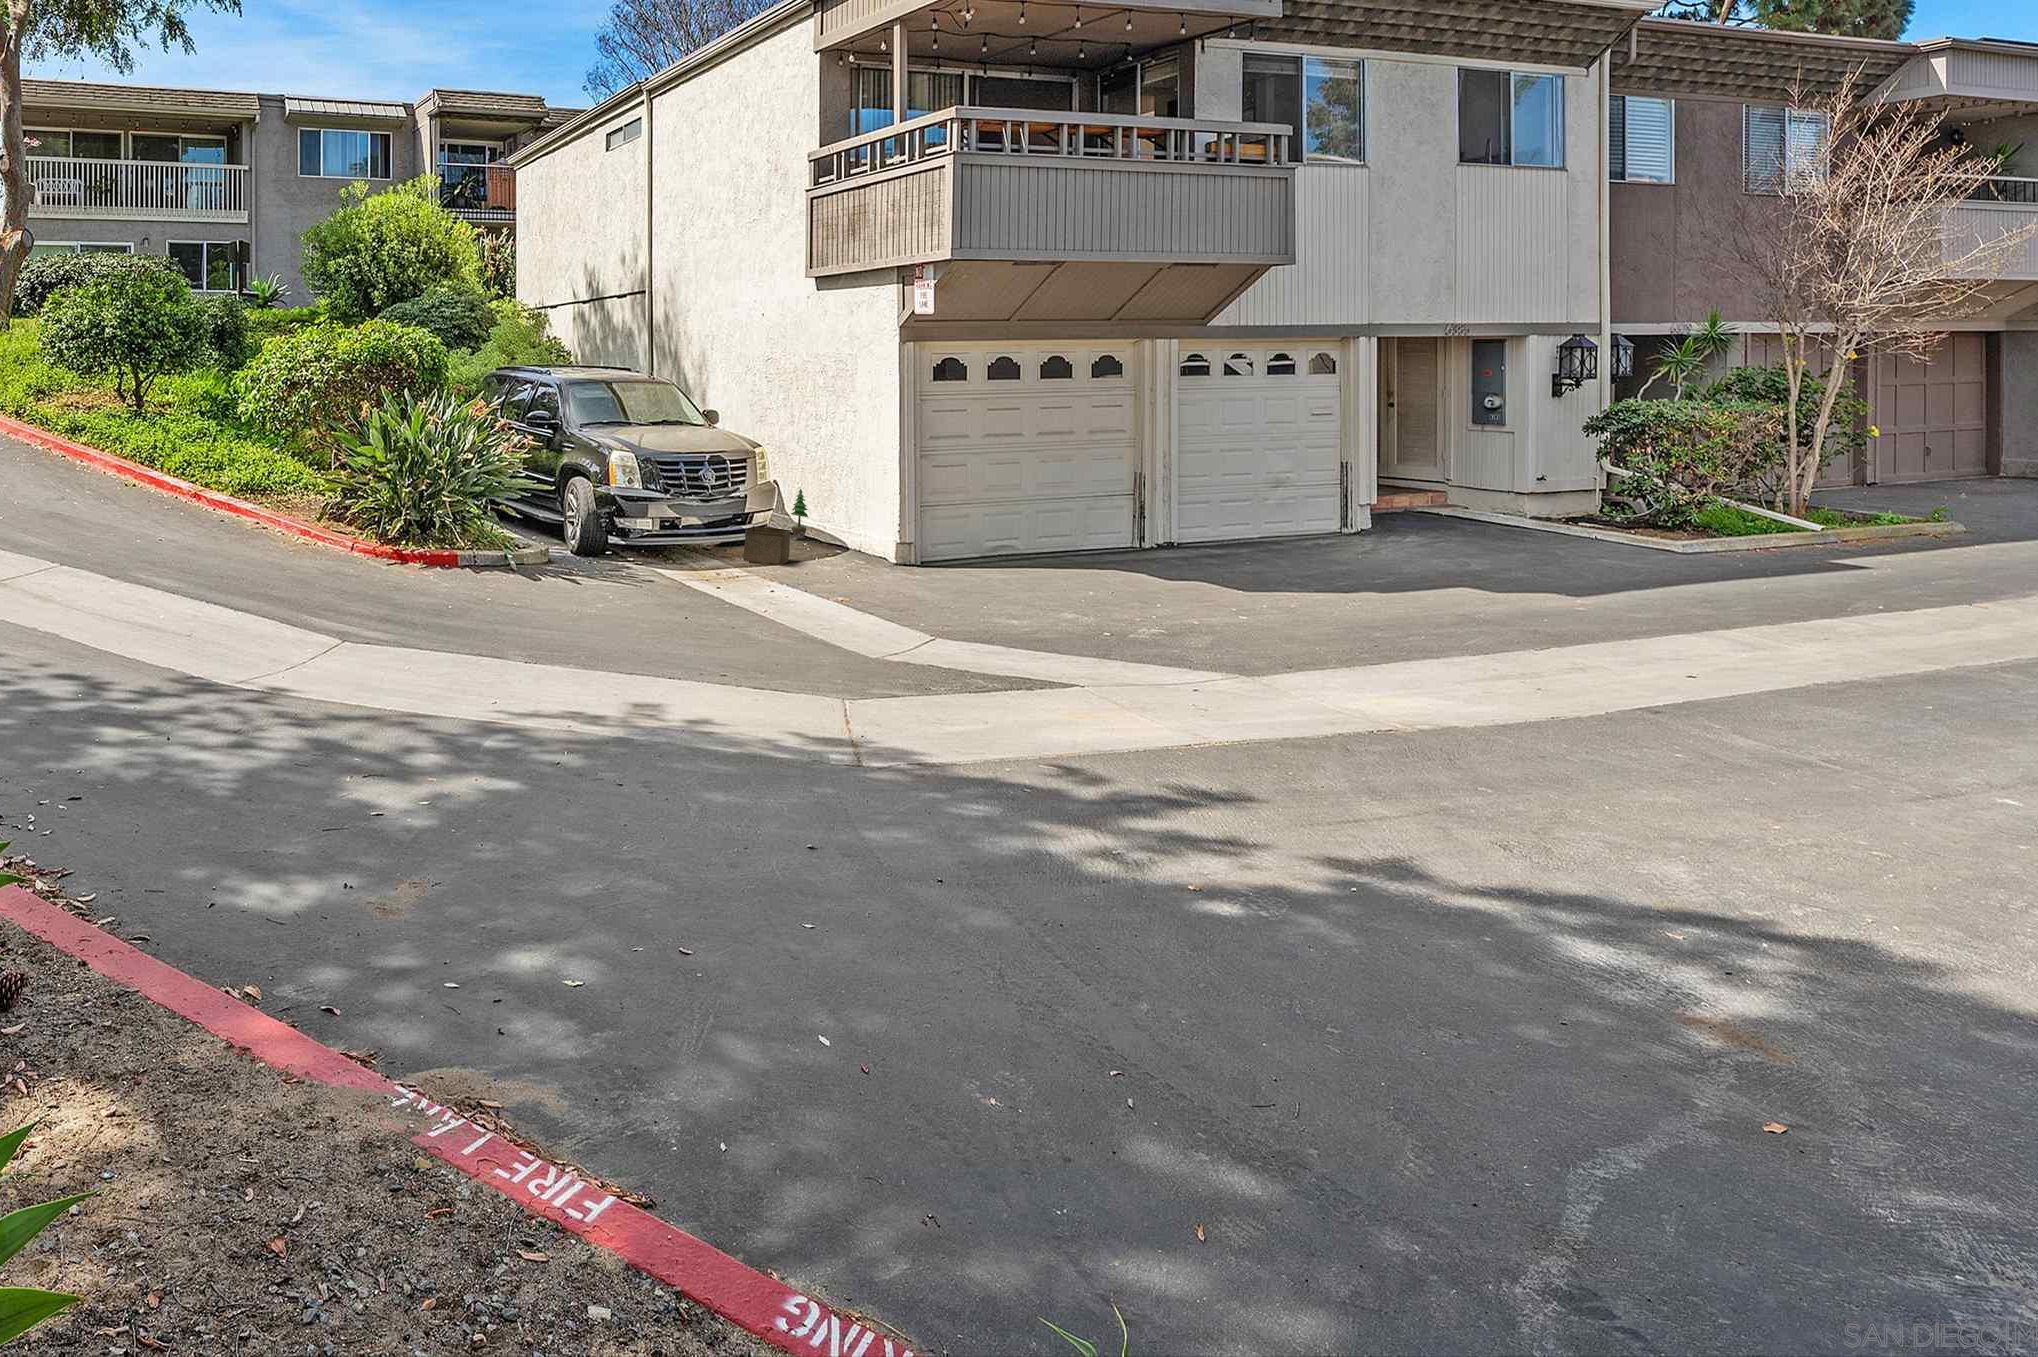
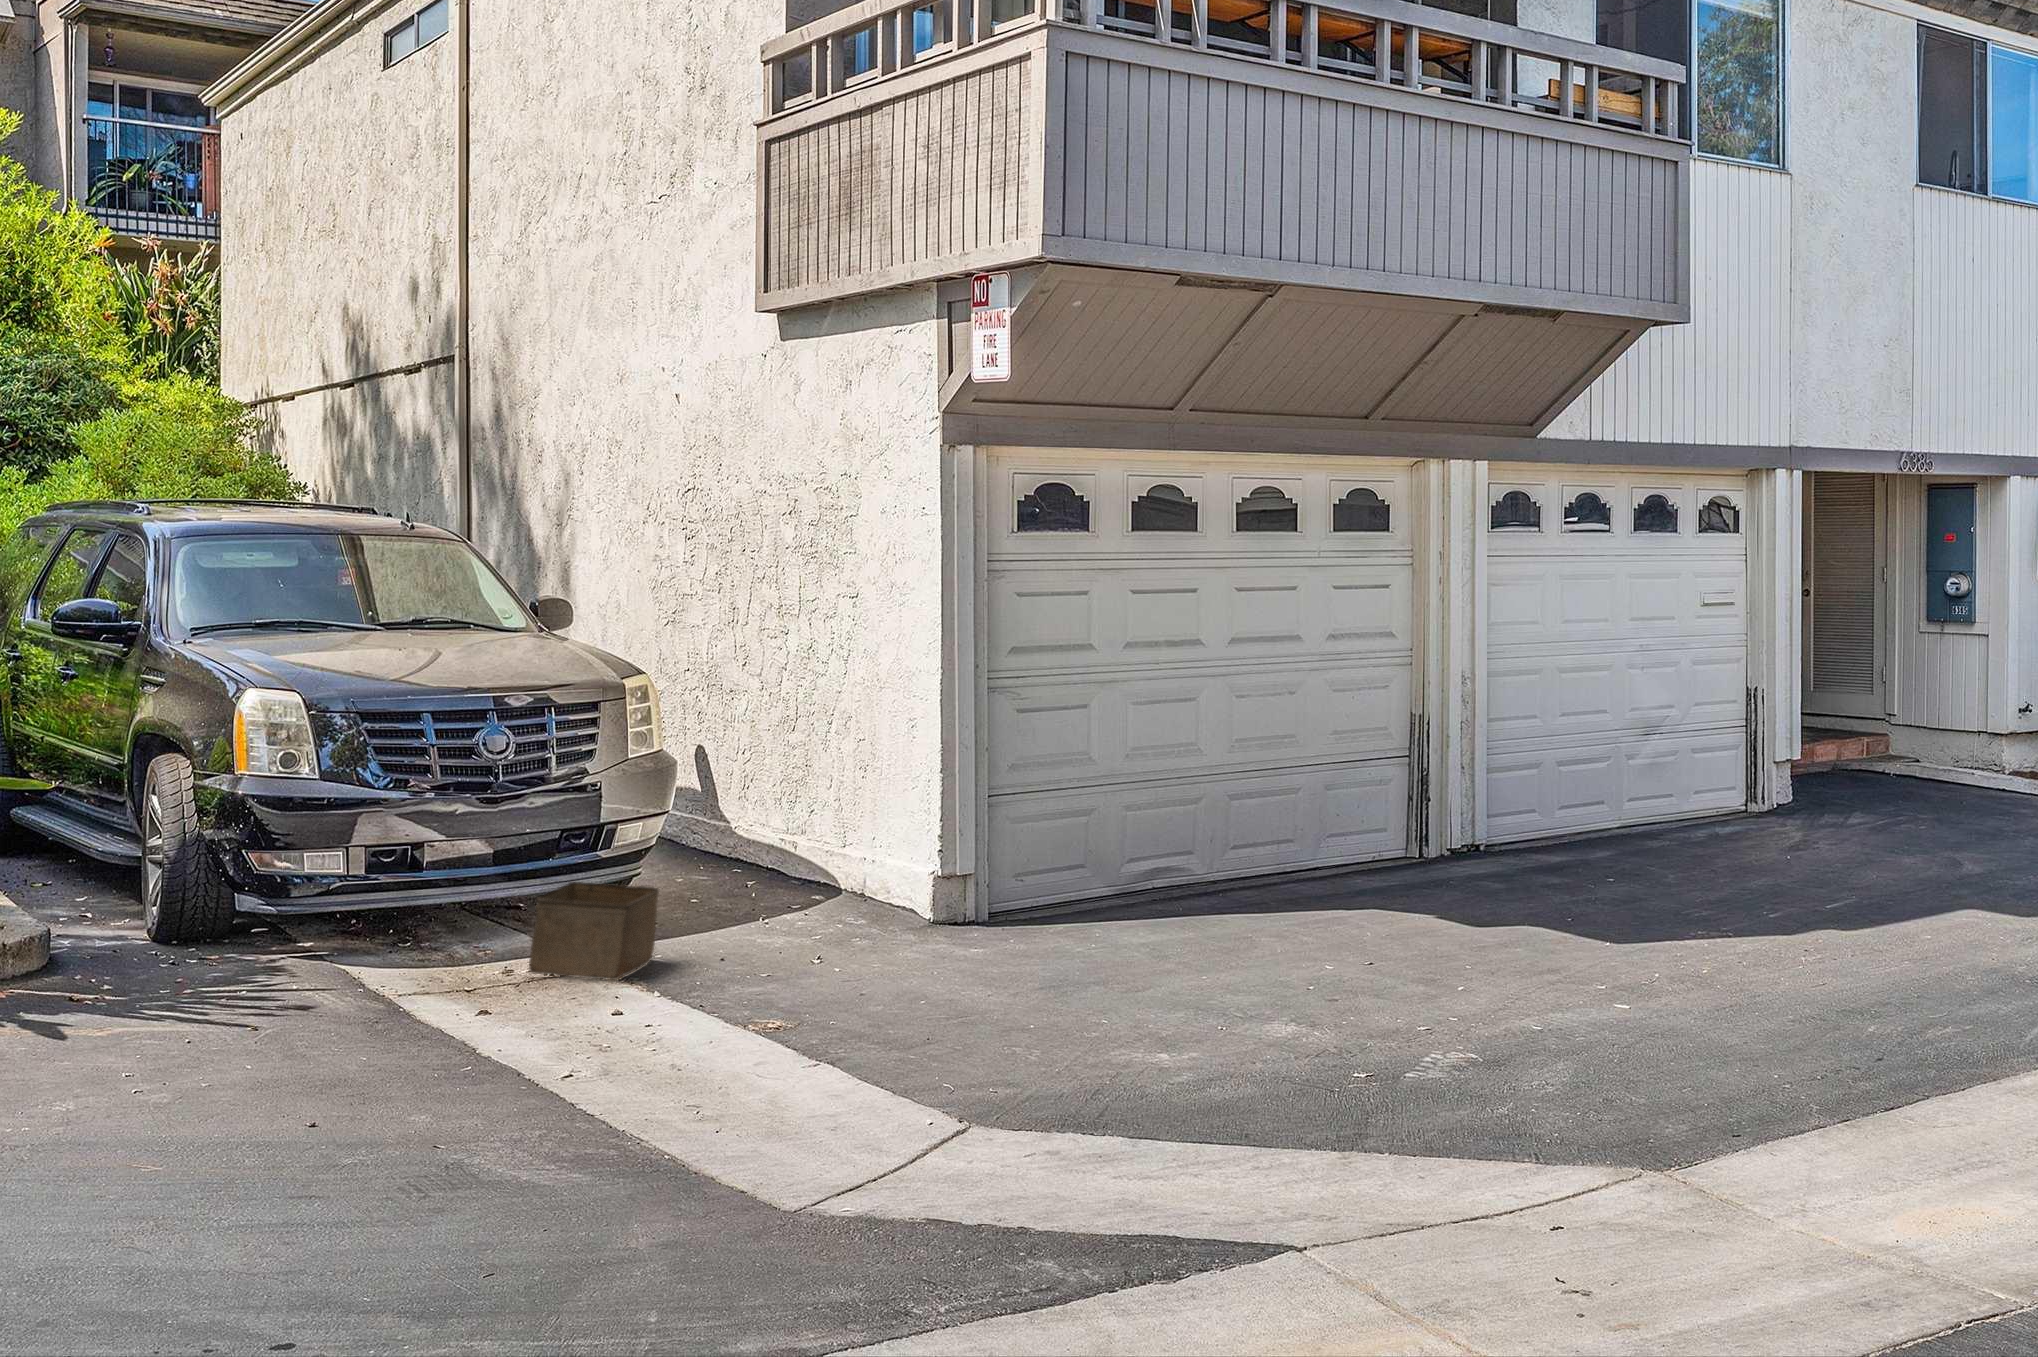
potted tree: present [791,489,808,540] -> none [701,778,743,896]

